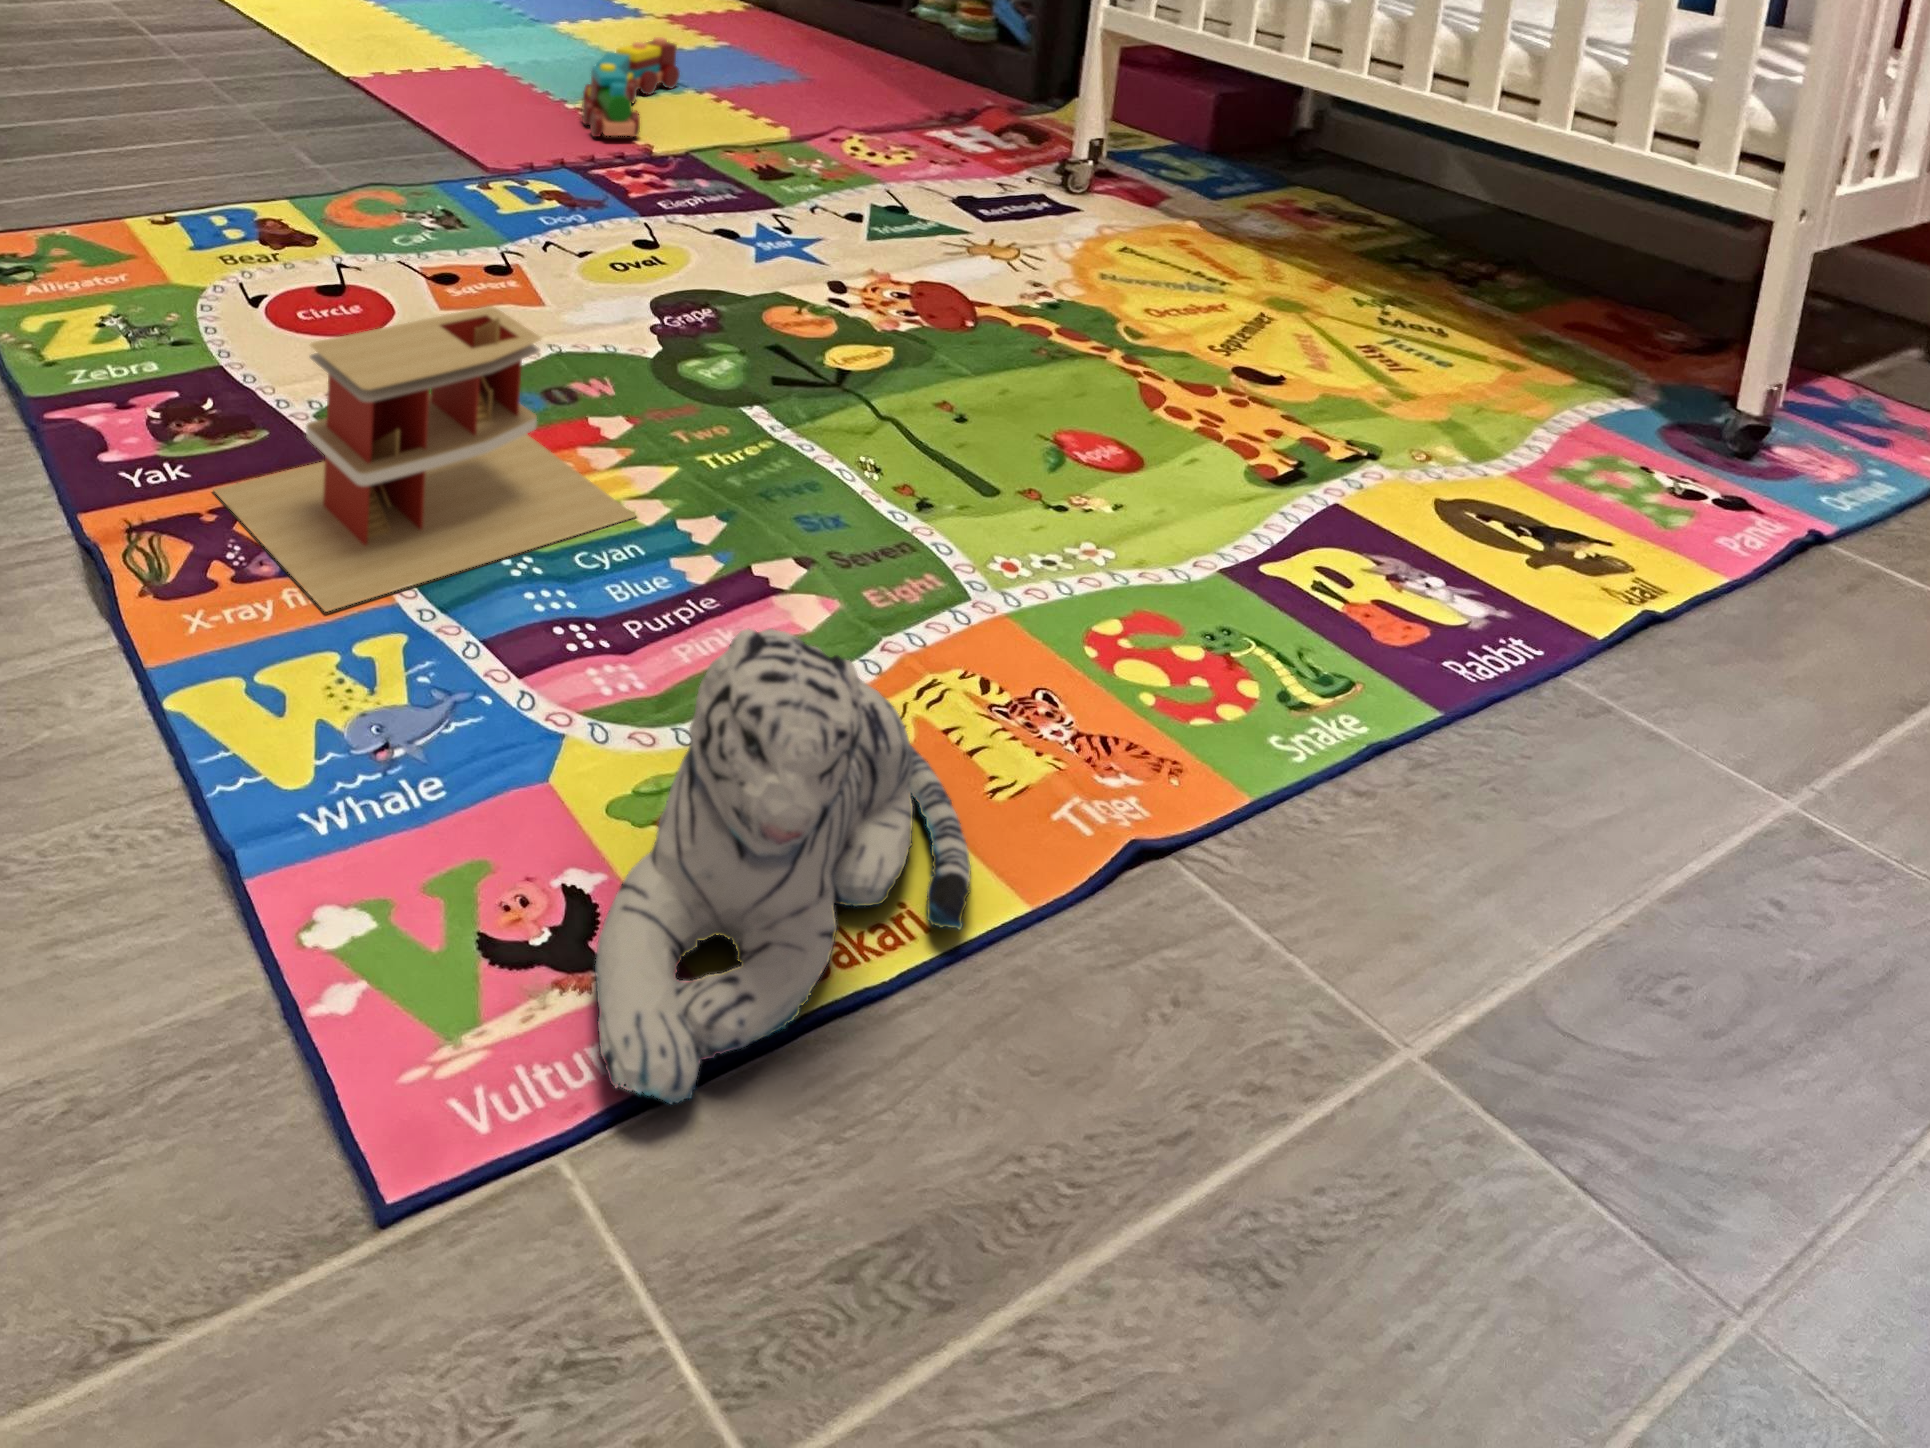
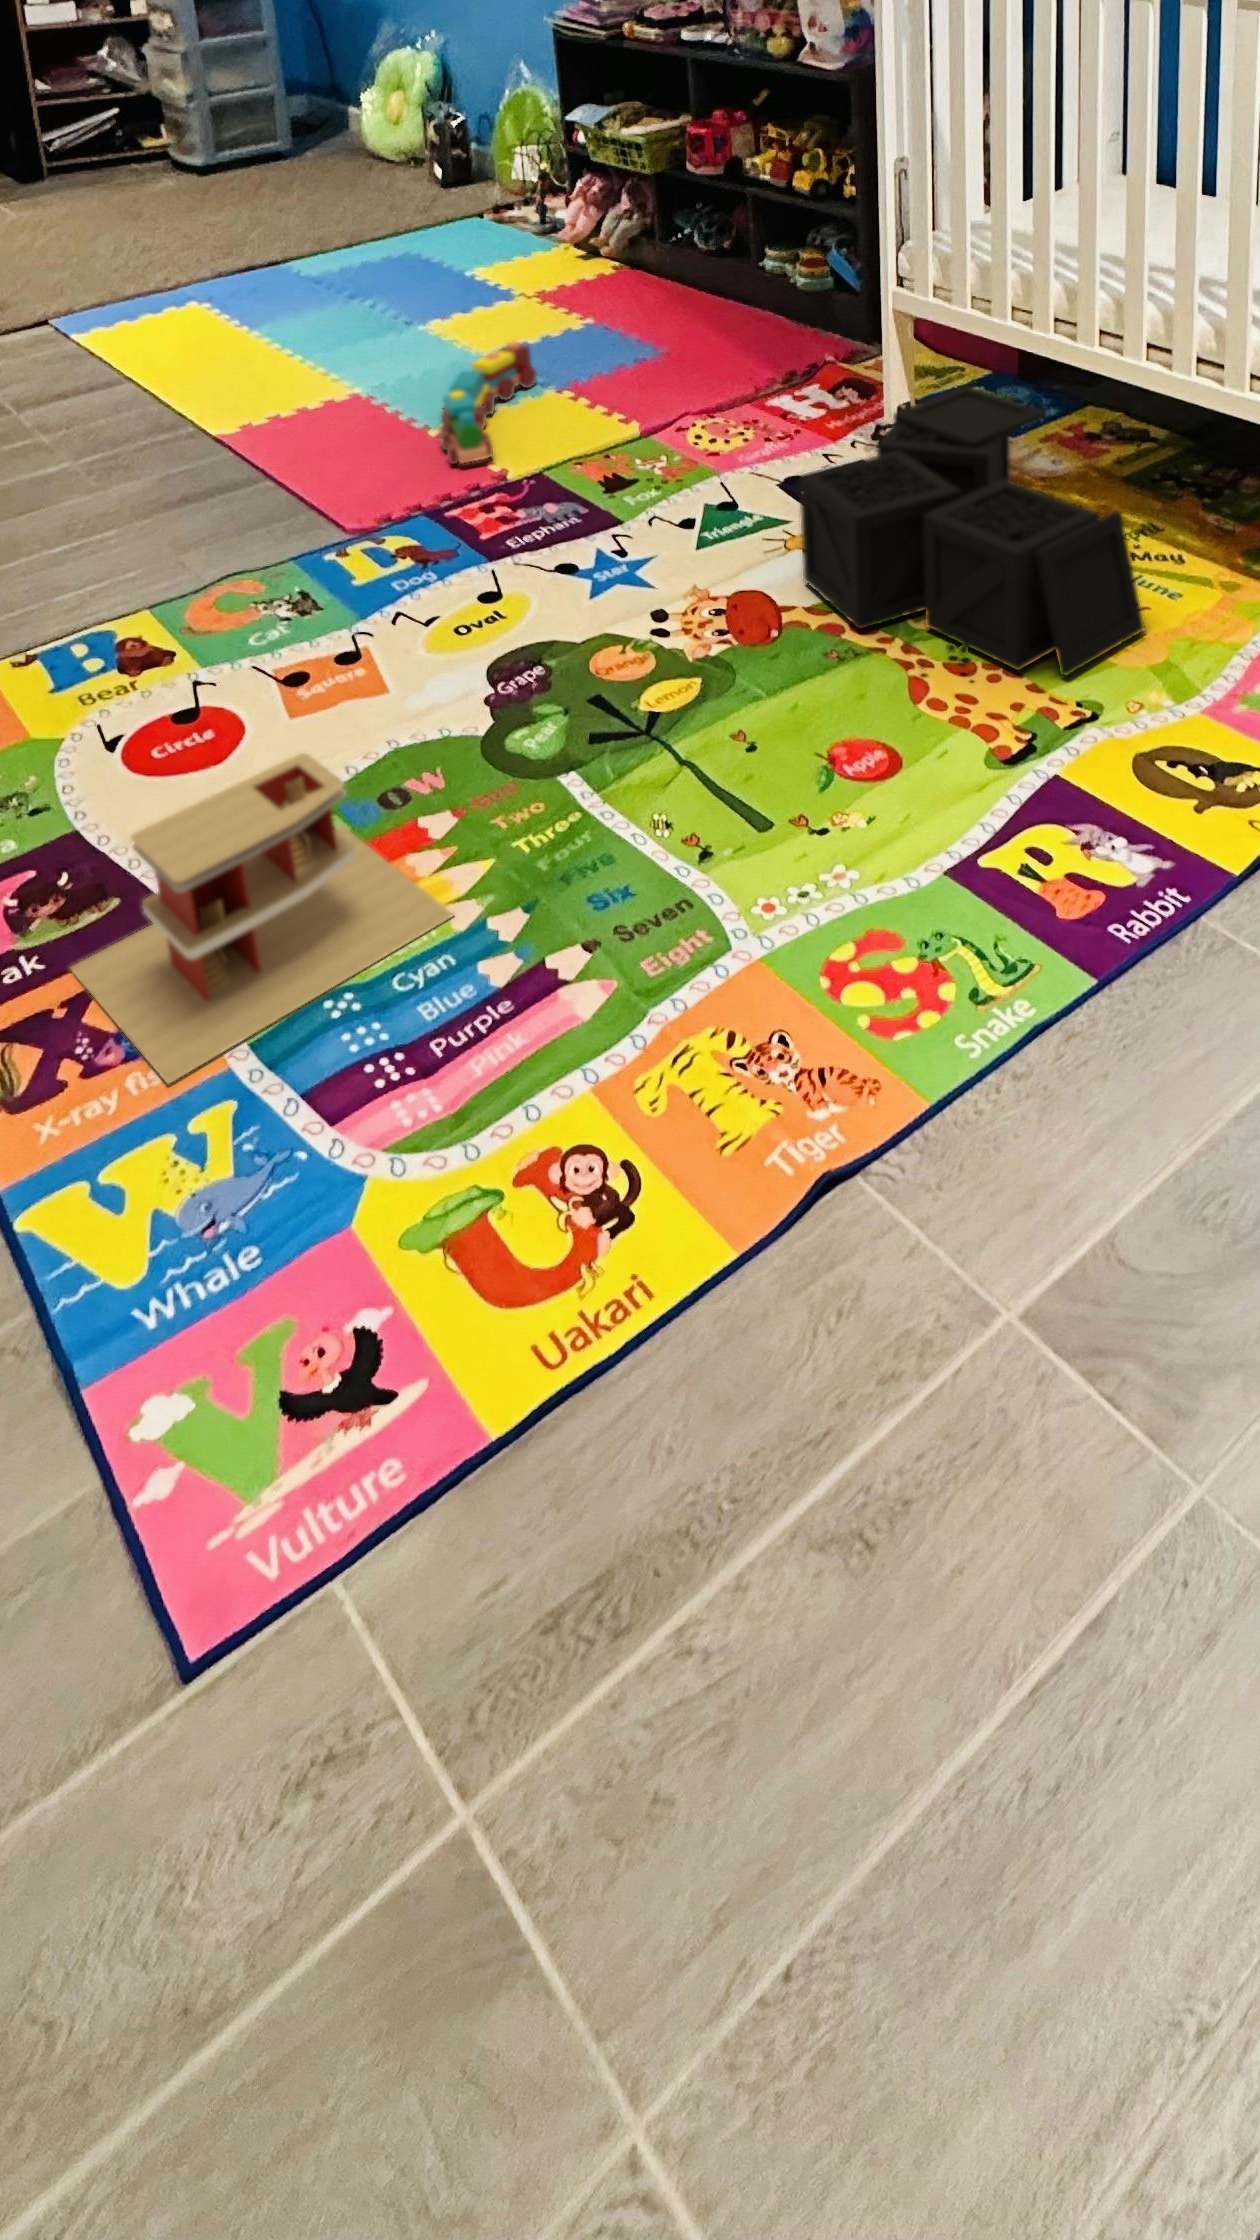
storage bin: none [1000,116,1420,415] -> present [799,385,1145,675]
plush toy: present [595,629,971,1104] -> none [371,1084,700,1527]

